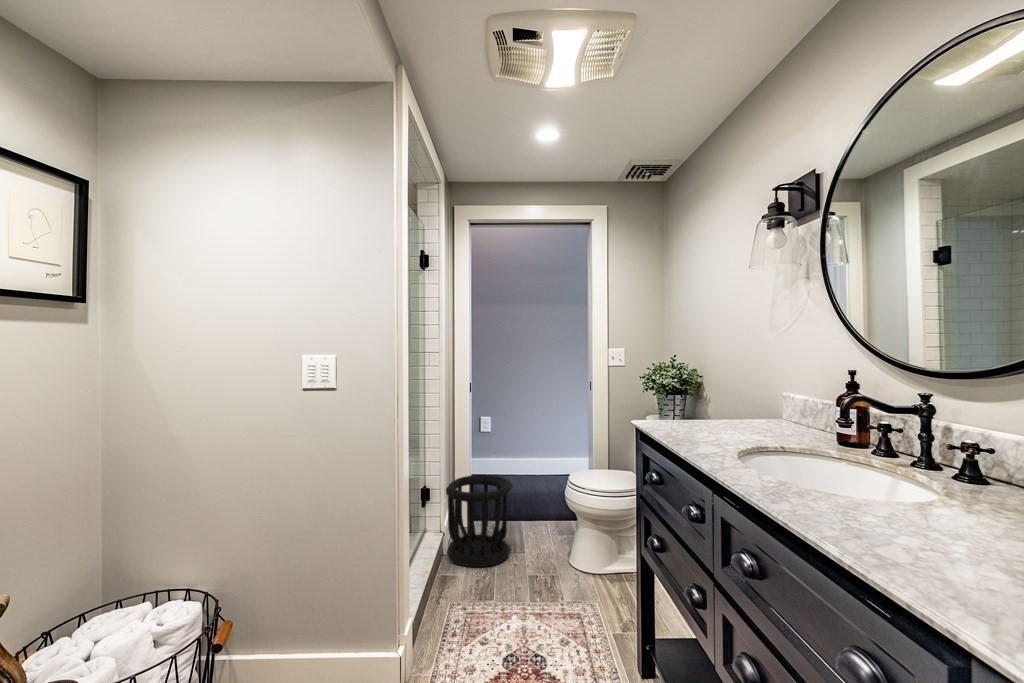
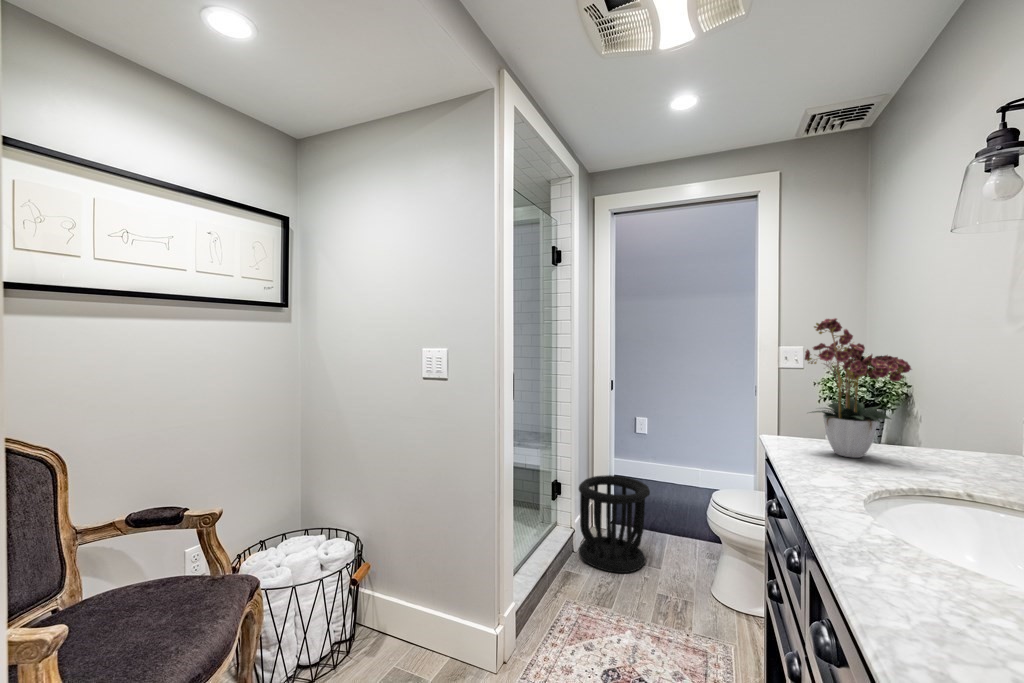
flower arrangement: none [668,321,744,432] -> present [805,318,911,458]

